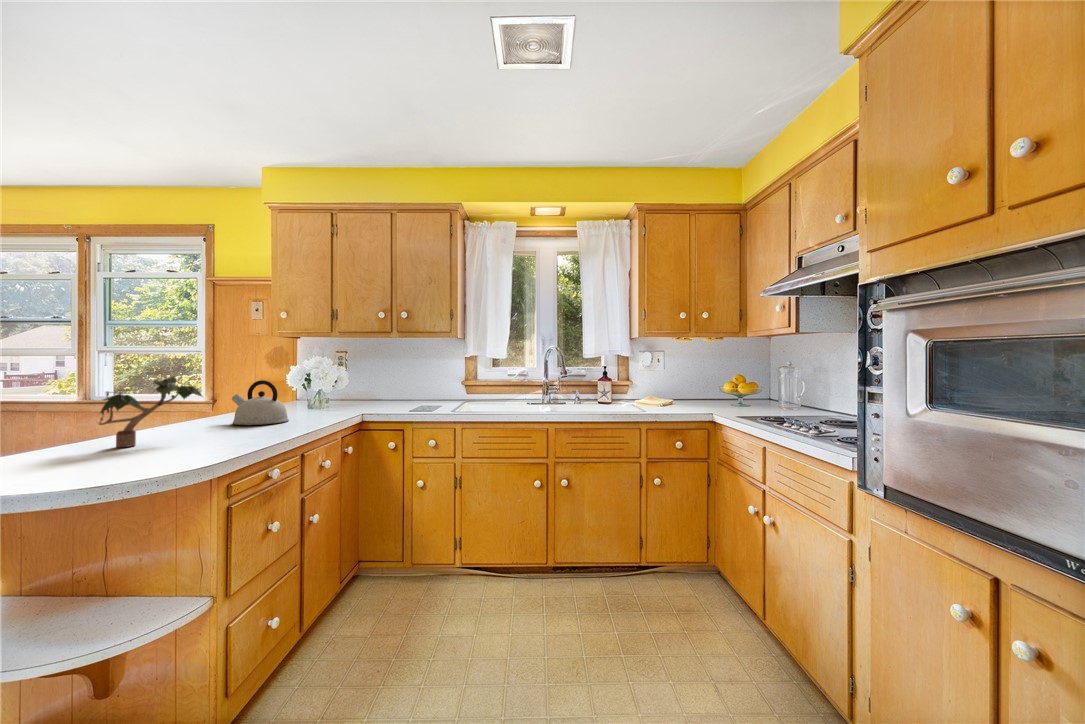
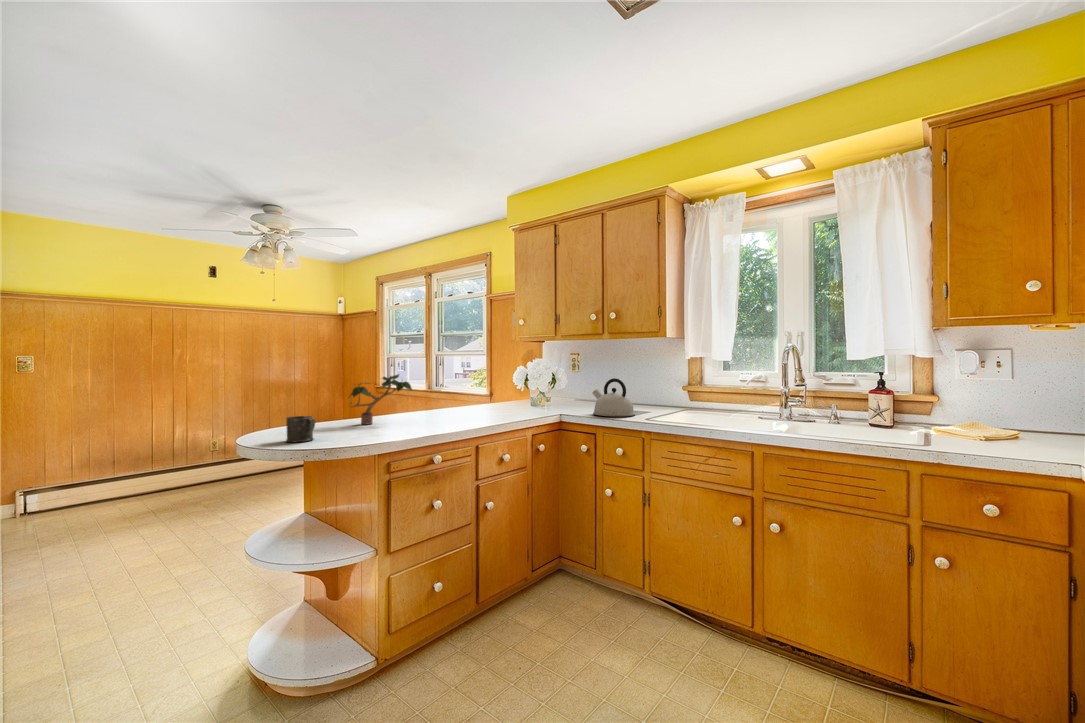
kettle: present [232,380,289,425] -> present [593,378,635,416]
mug: none [47,439,110,481] -> present [286,416,315,442]

